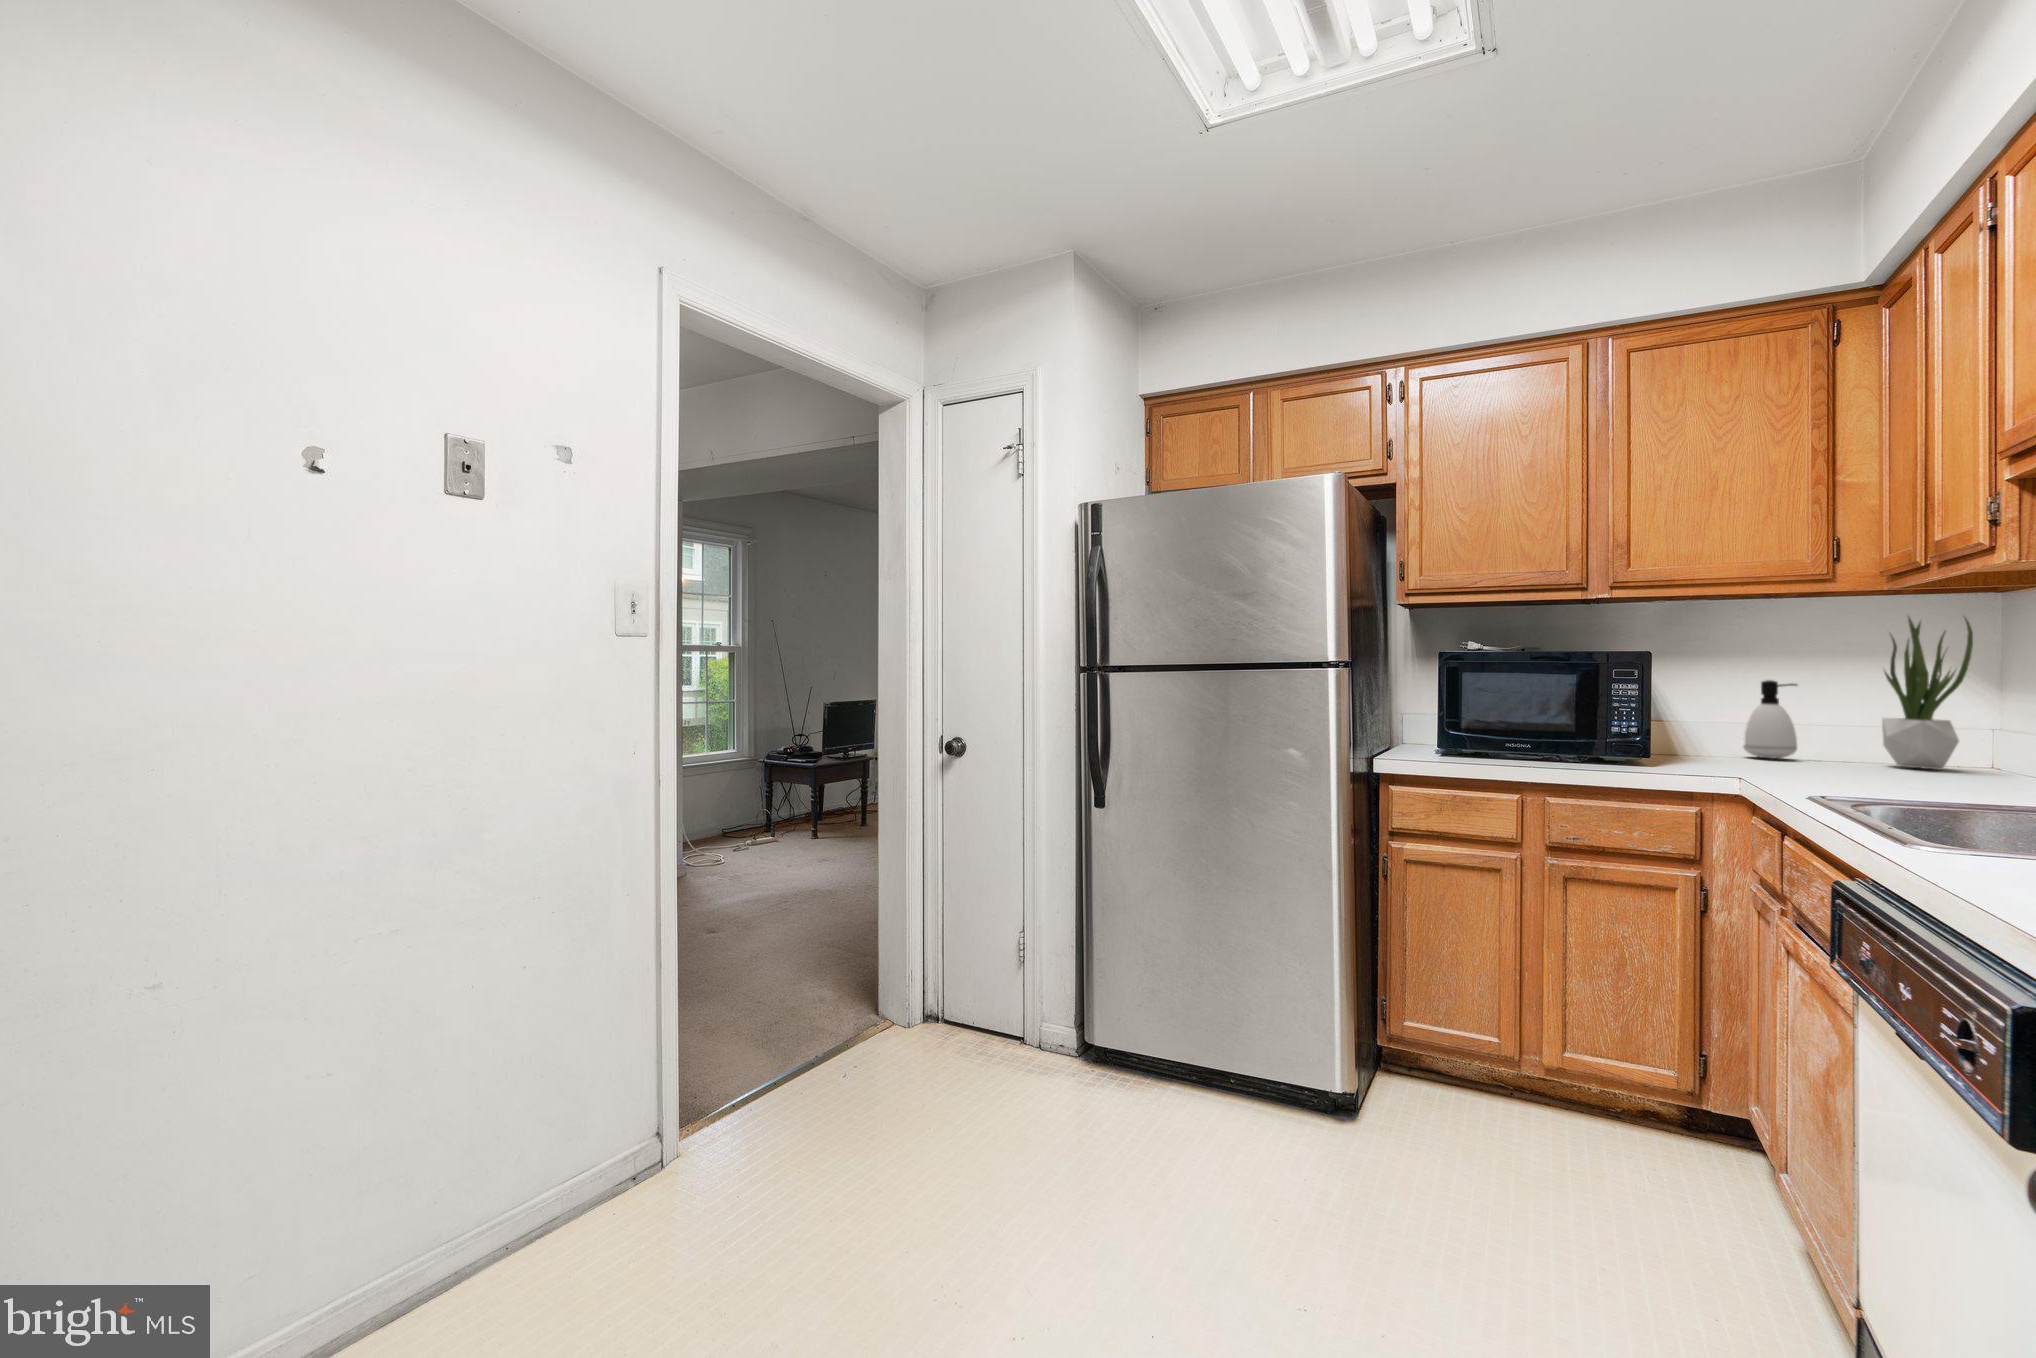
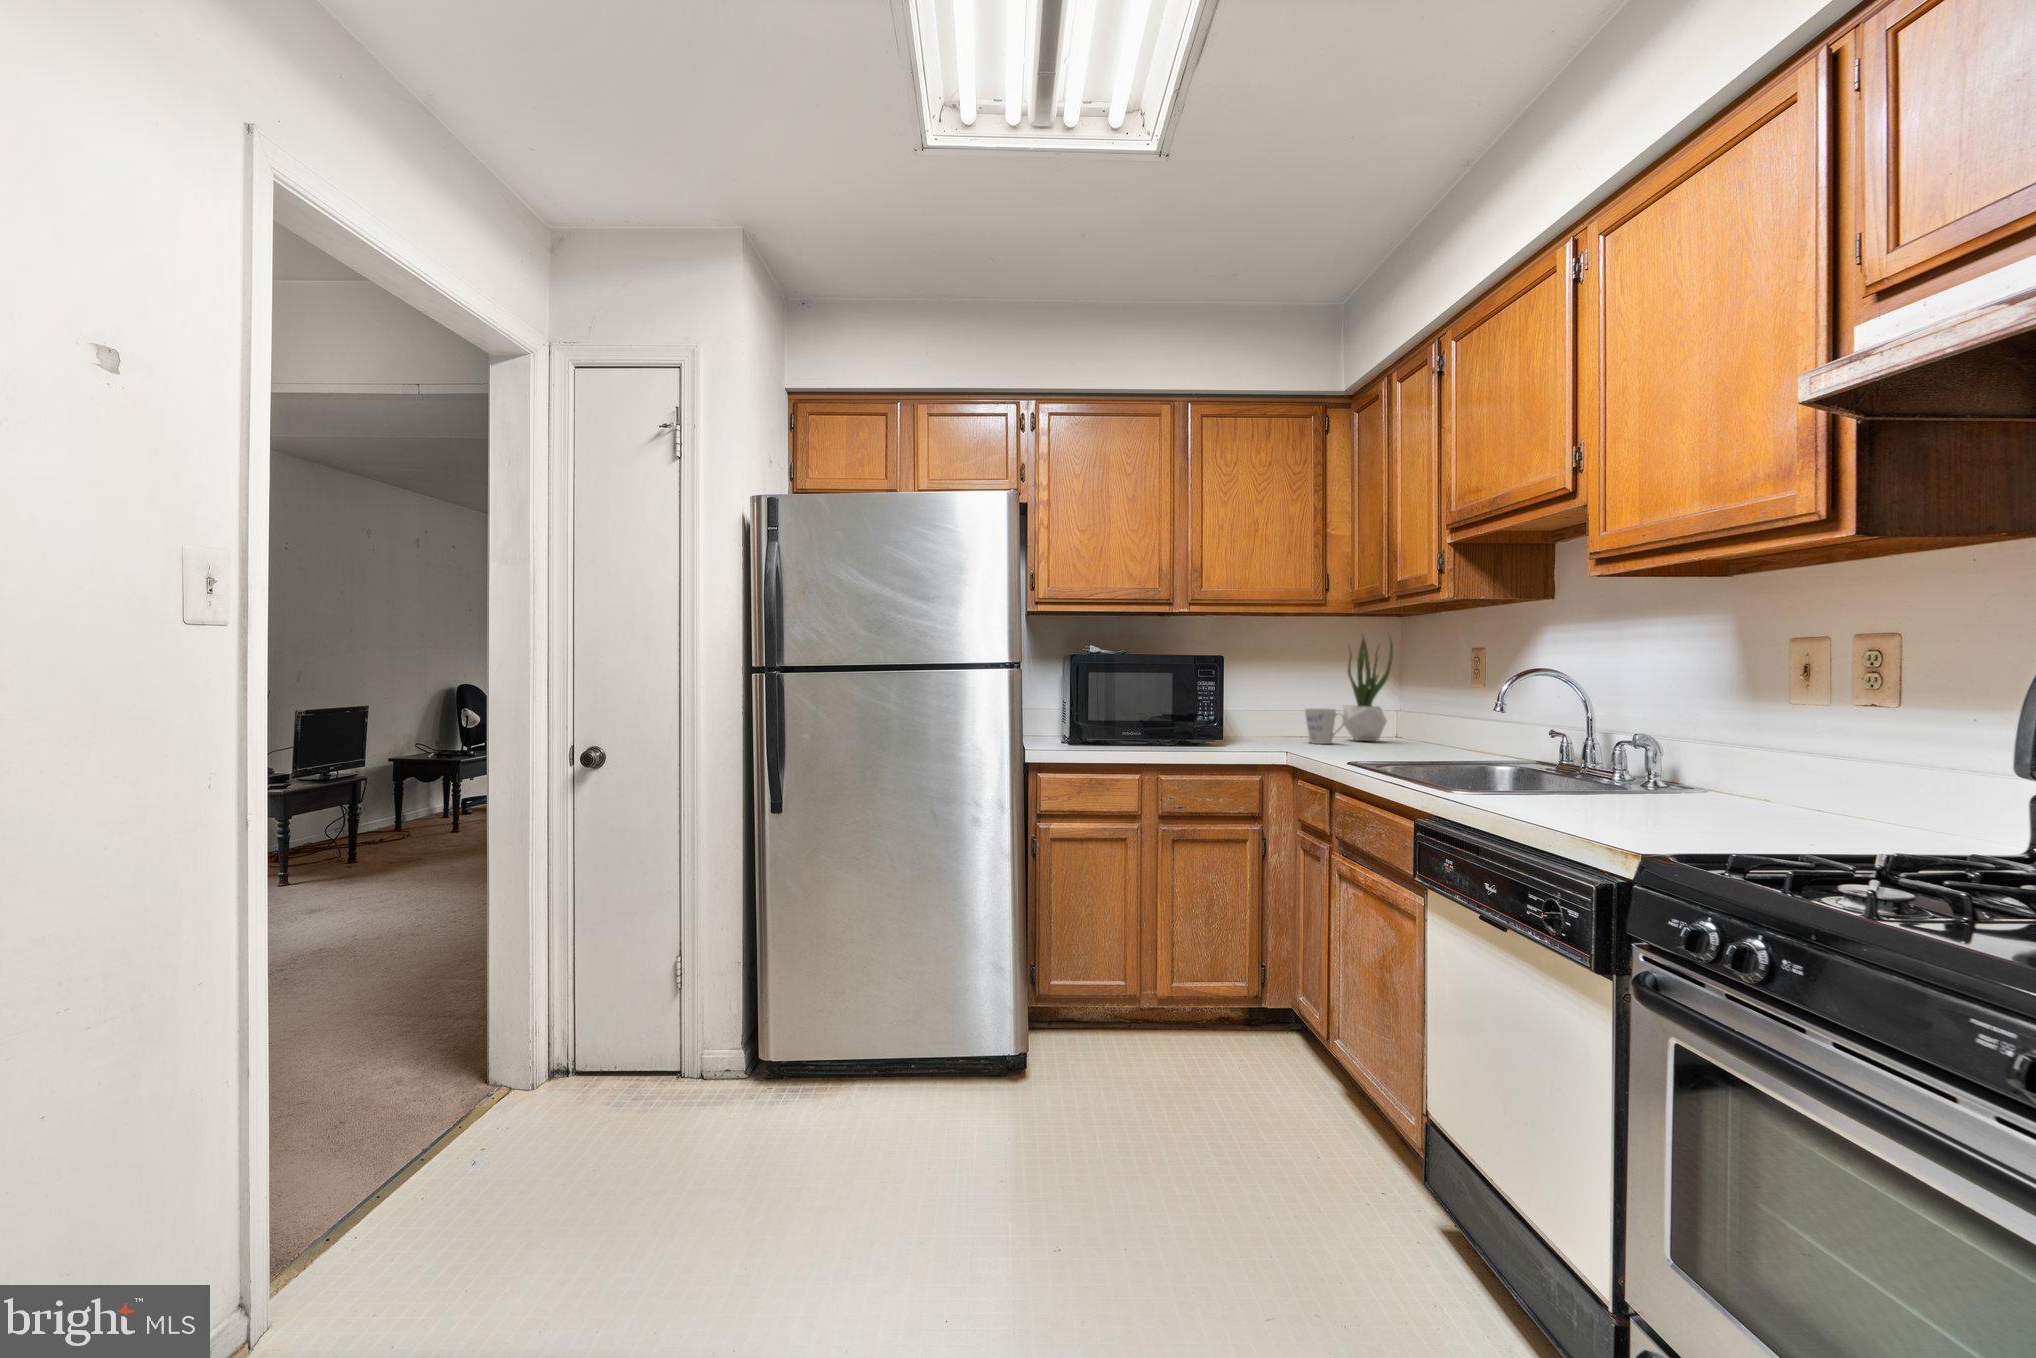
soap dispenser: present [1743,680,1797,759] -> none [1264,679,1297,738]
mug: none [1802,721,1871,769] -> present [1305,709,1345,744]

